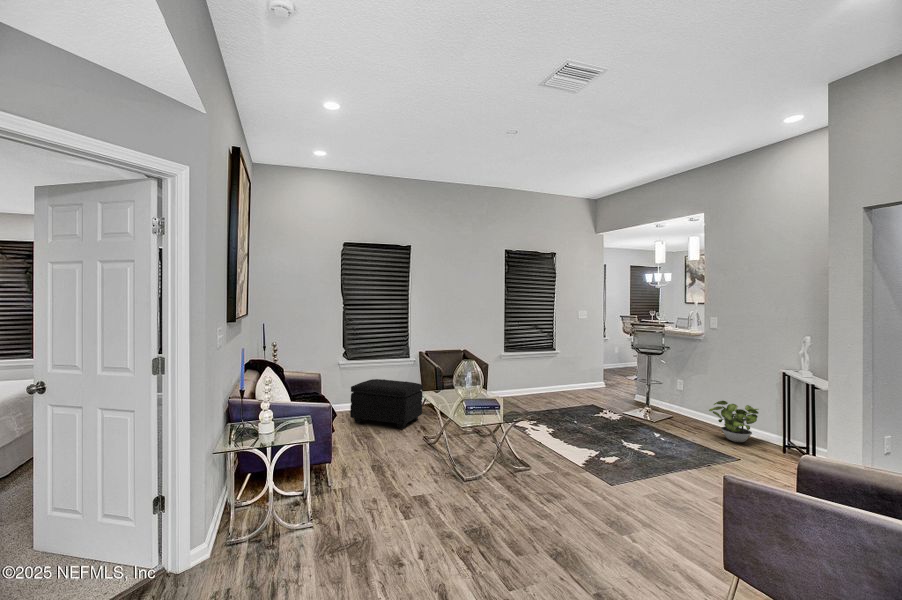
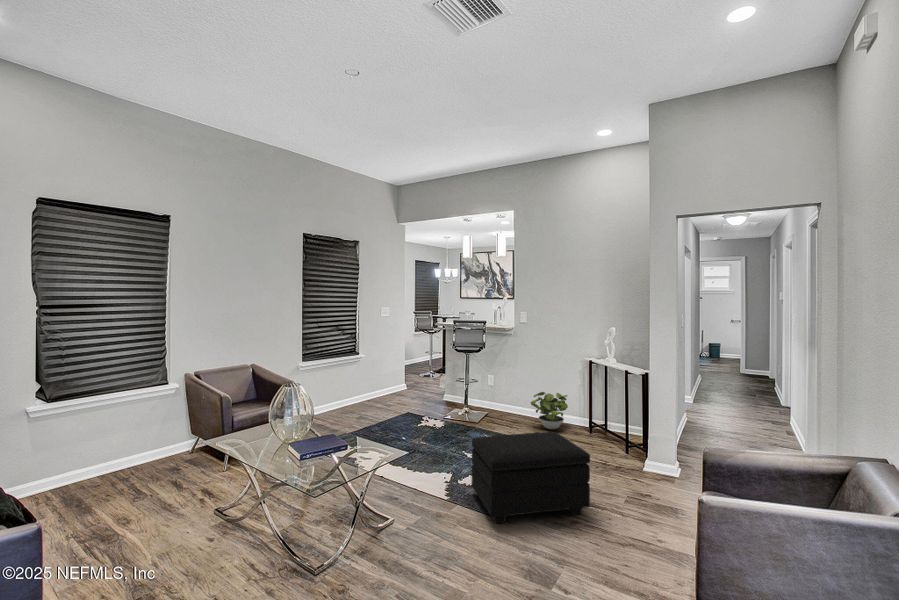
footstool: present [350,379,423,429] -> present [472,432,590,523]

